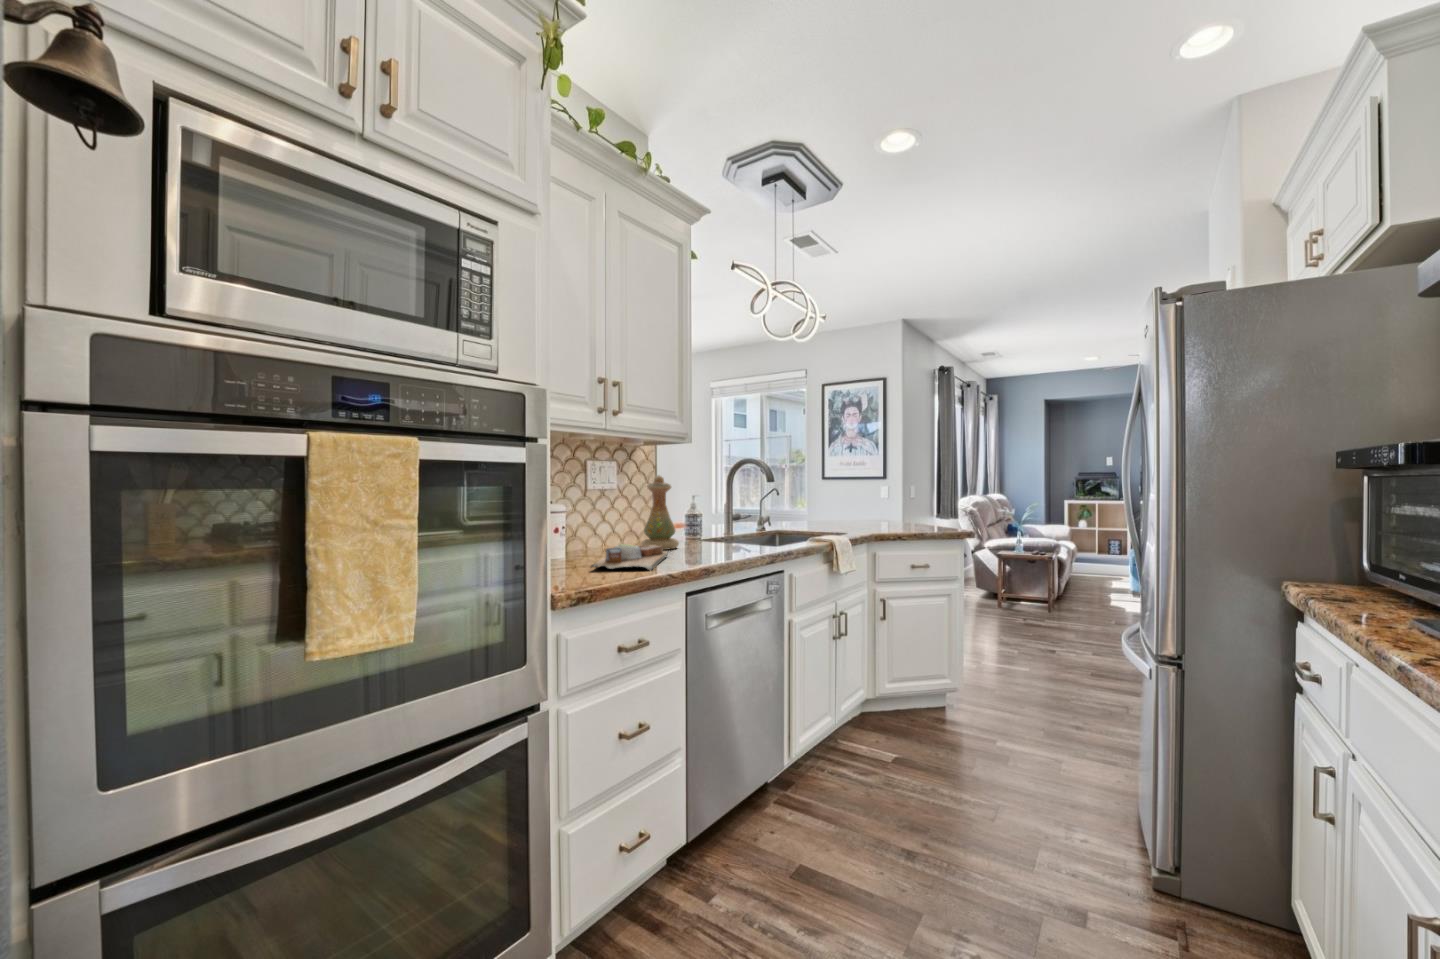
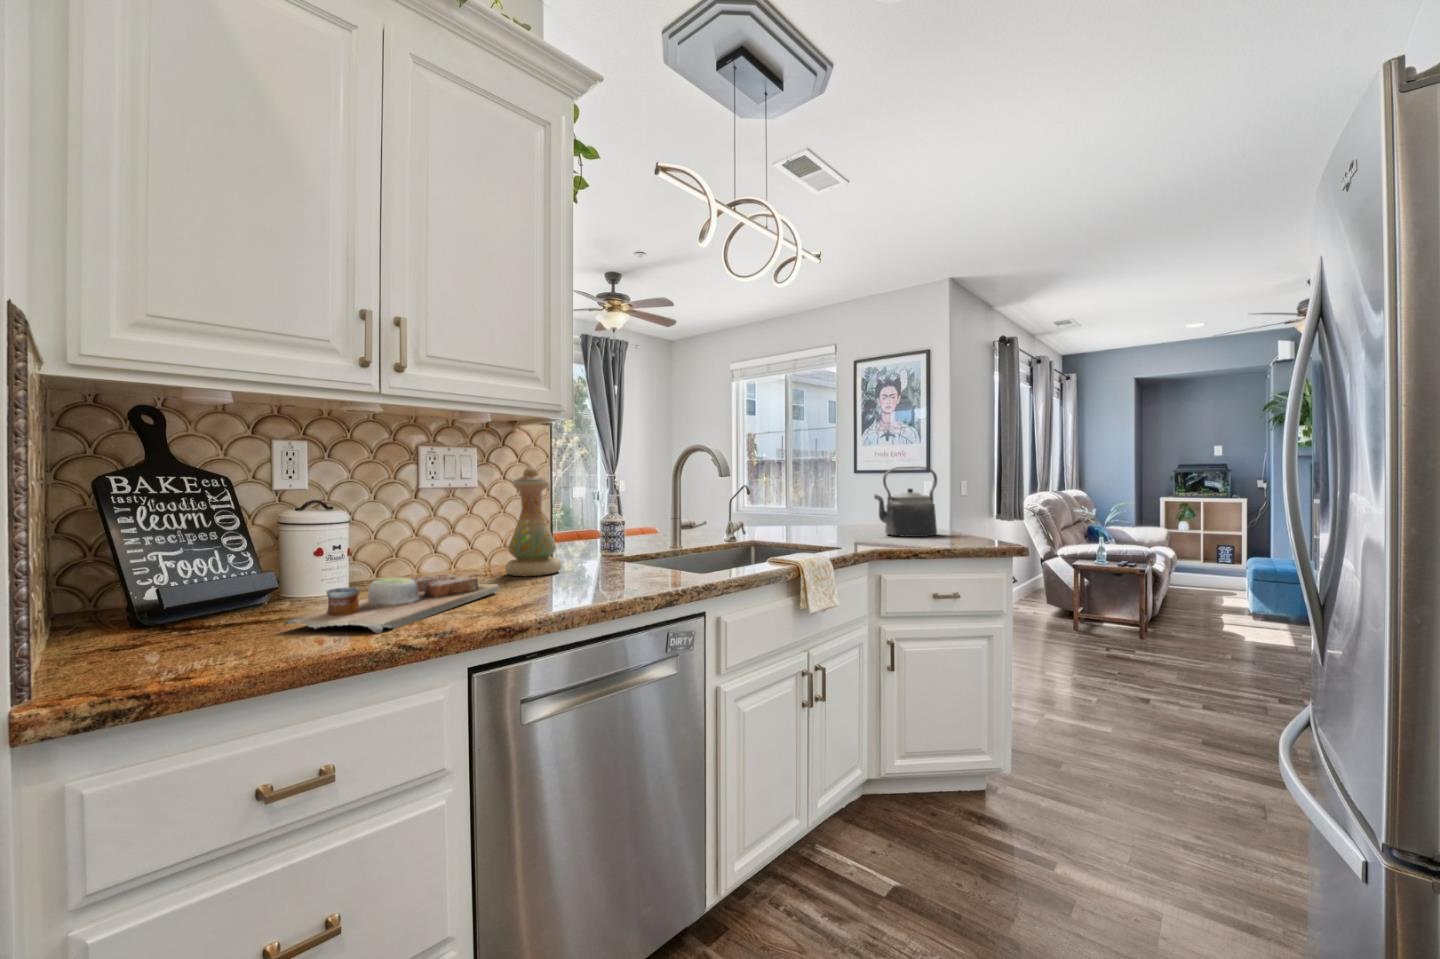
kettle: none [863,476,908,528] -> present [874,467,937,537]

